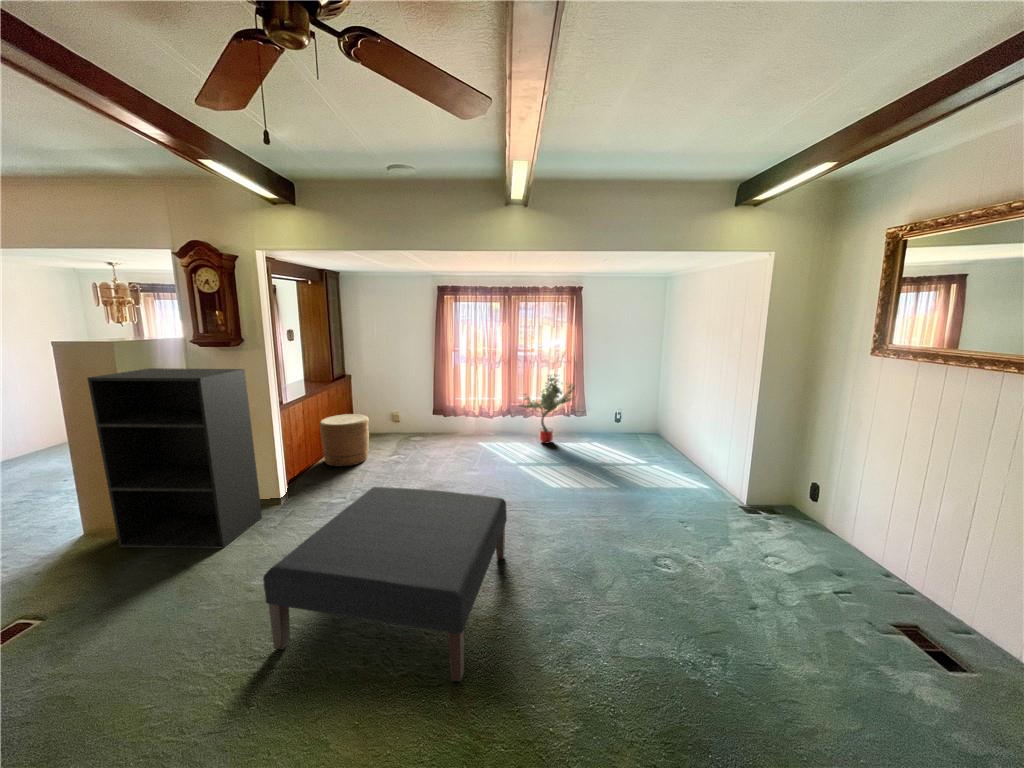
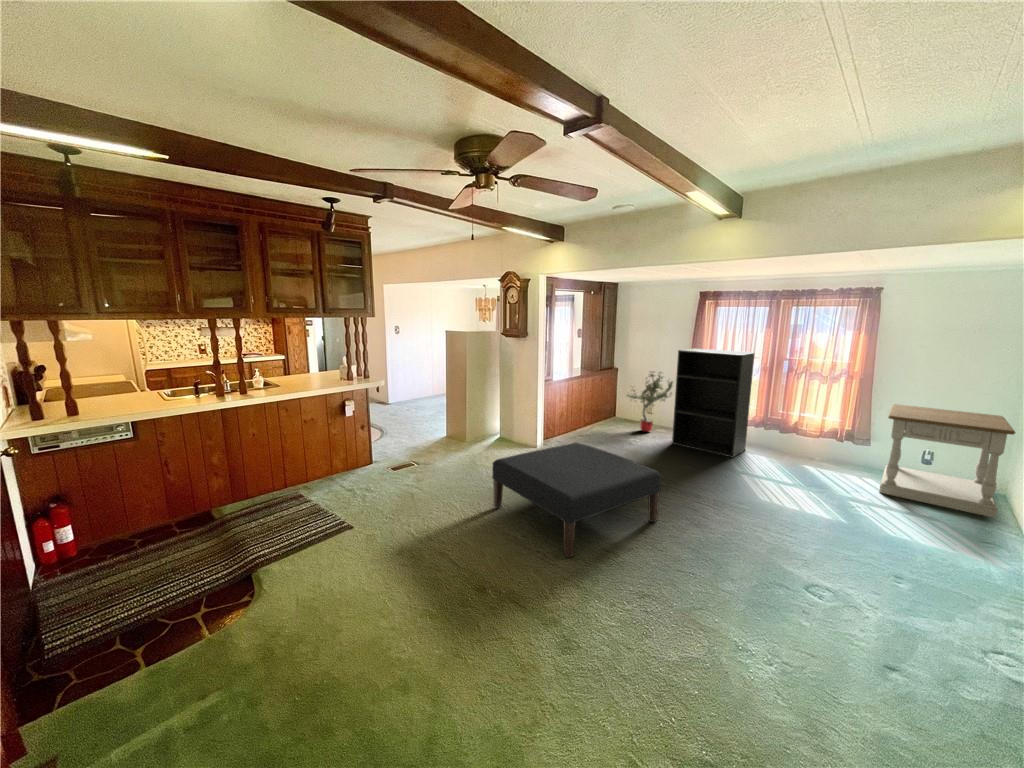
bookshelf: present [87,368,262,549] -> present [672,349,754,457]
potted tree: present [519,374,575,443] -> present [627,371,673,432]
side table: none [595,380,676,452] -> present [879,404,1016,518]
woven basket: present [319,414,369,466] -> none [577,398,614,439]

